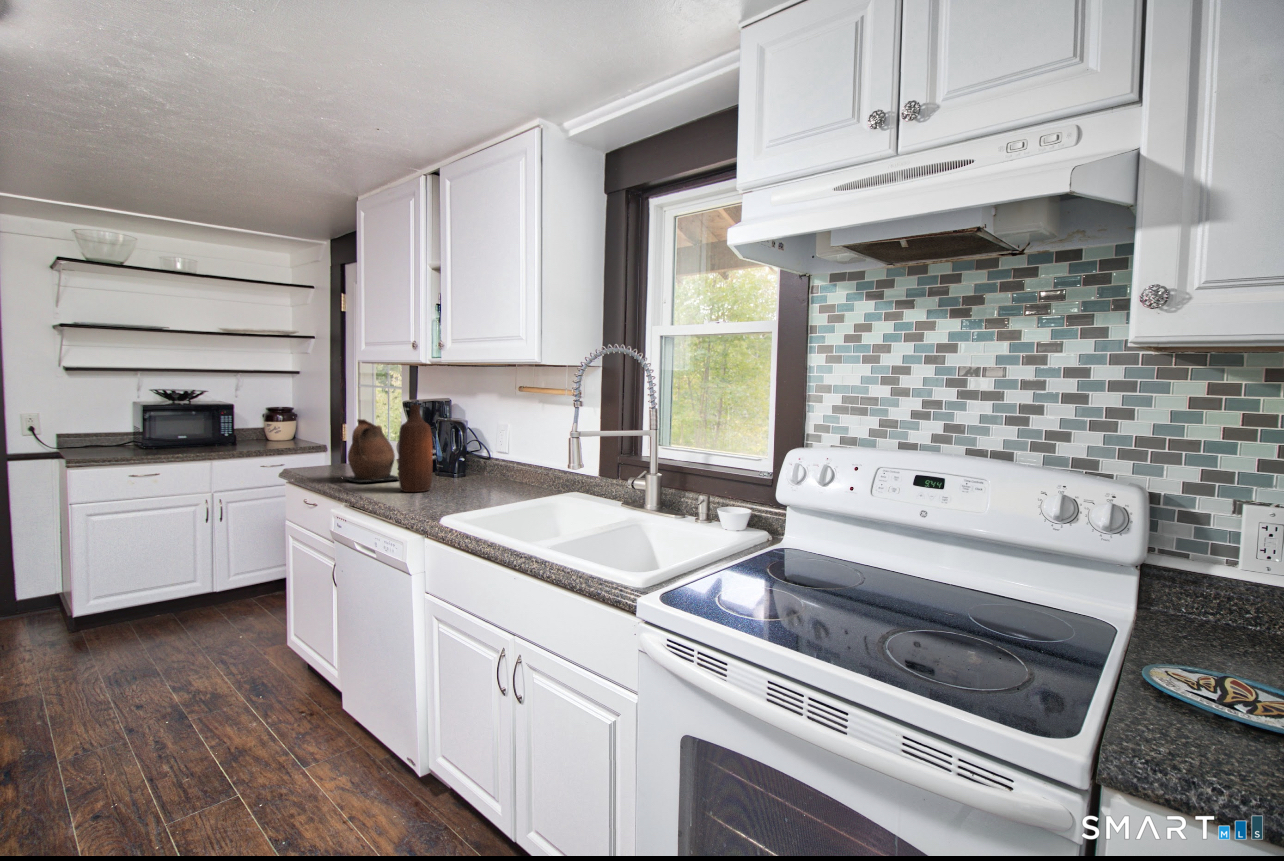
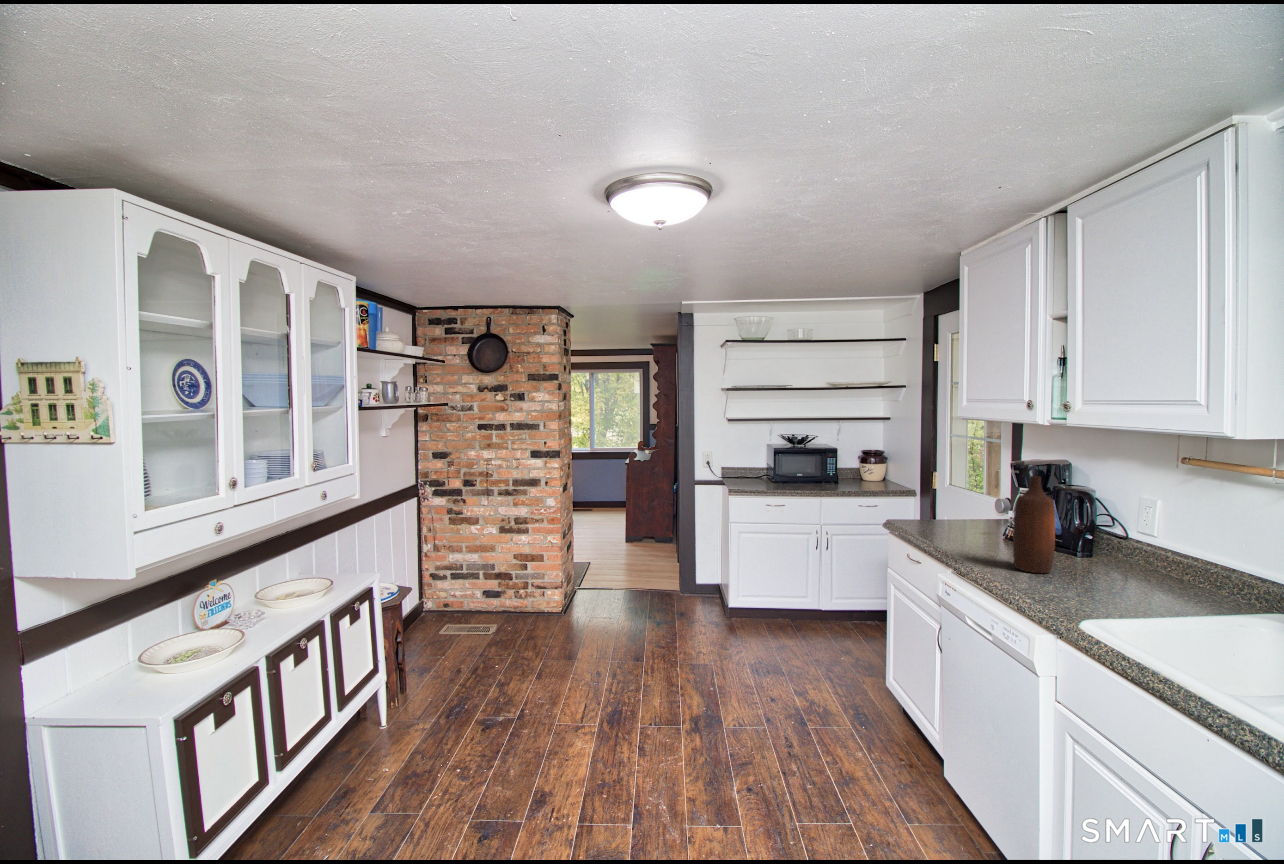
ceramic pitcher: present [346,419,399,482] -> none [946,484,1013,552]

